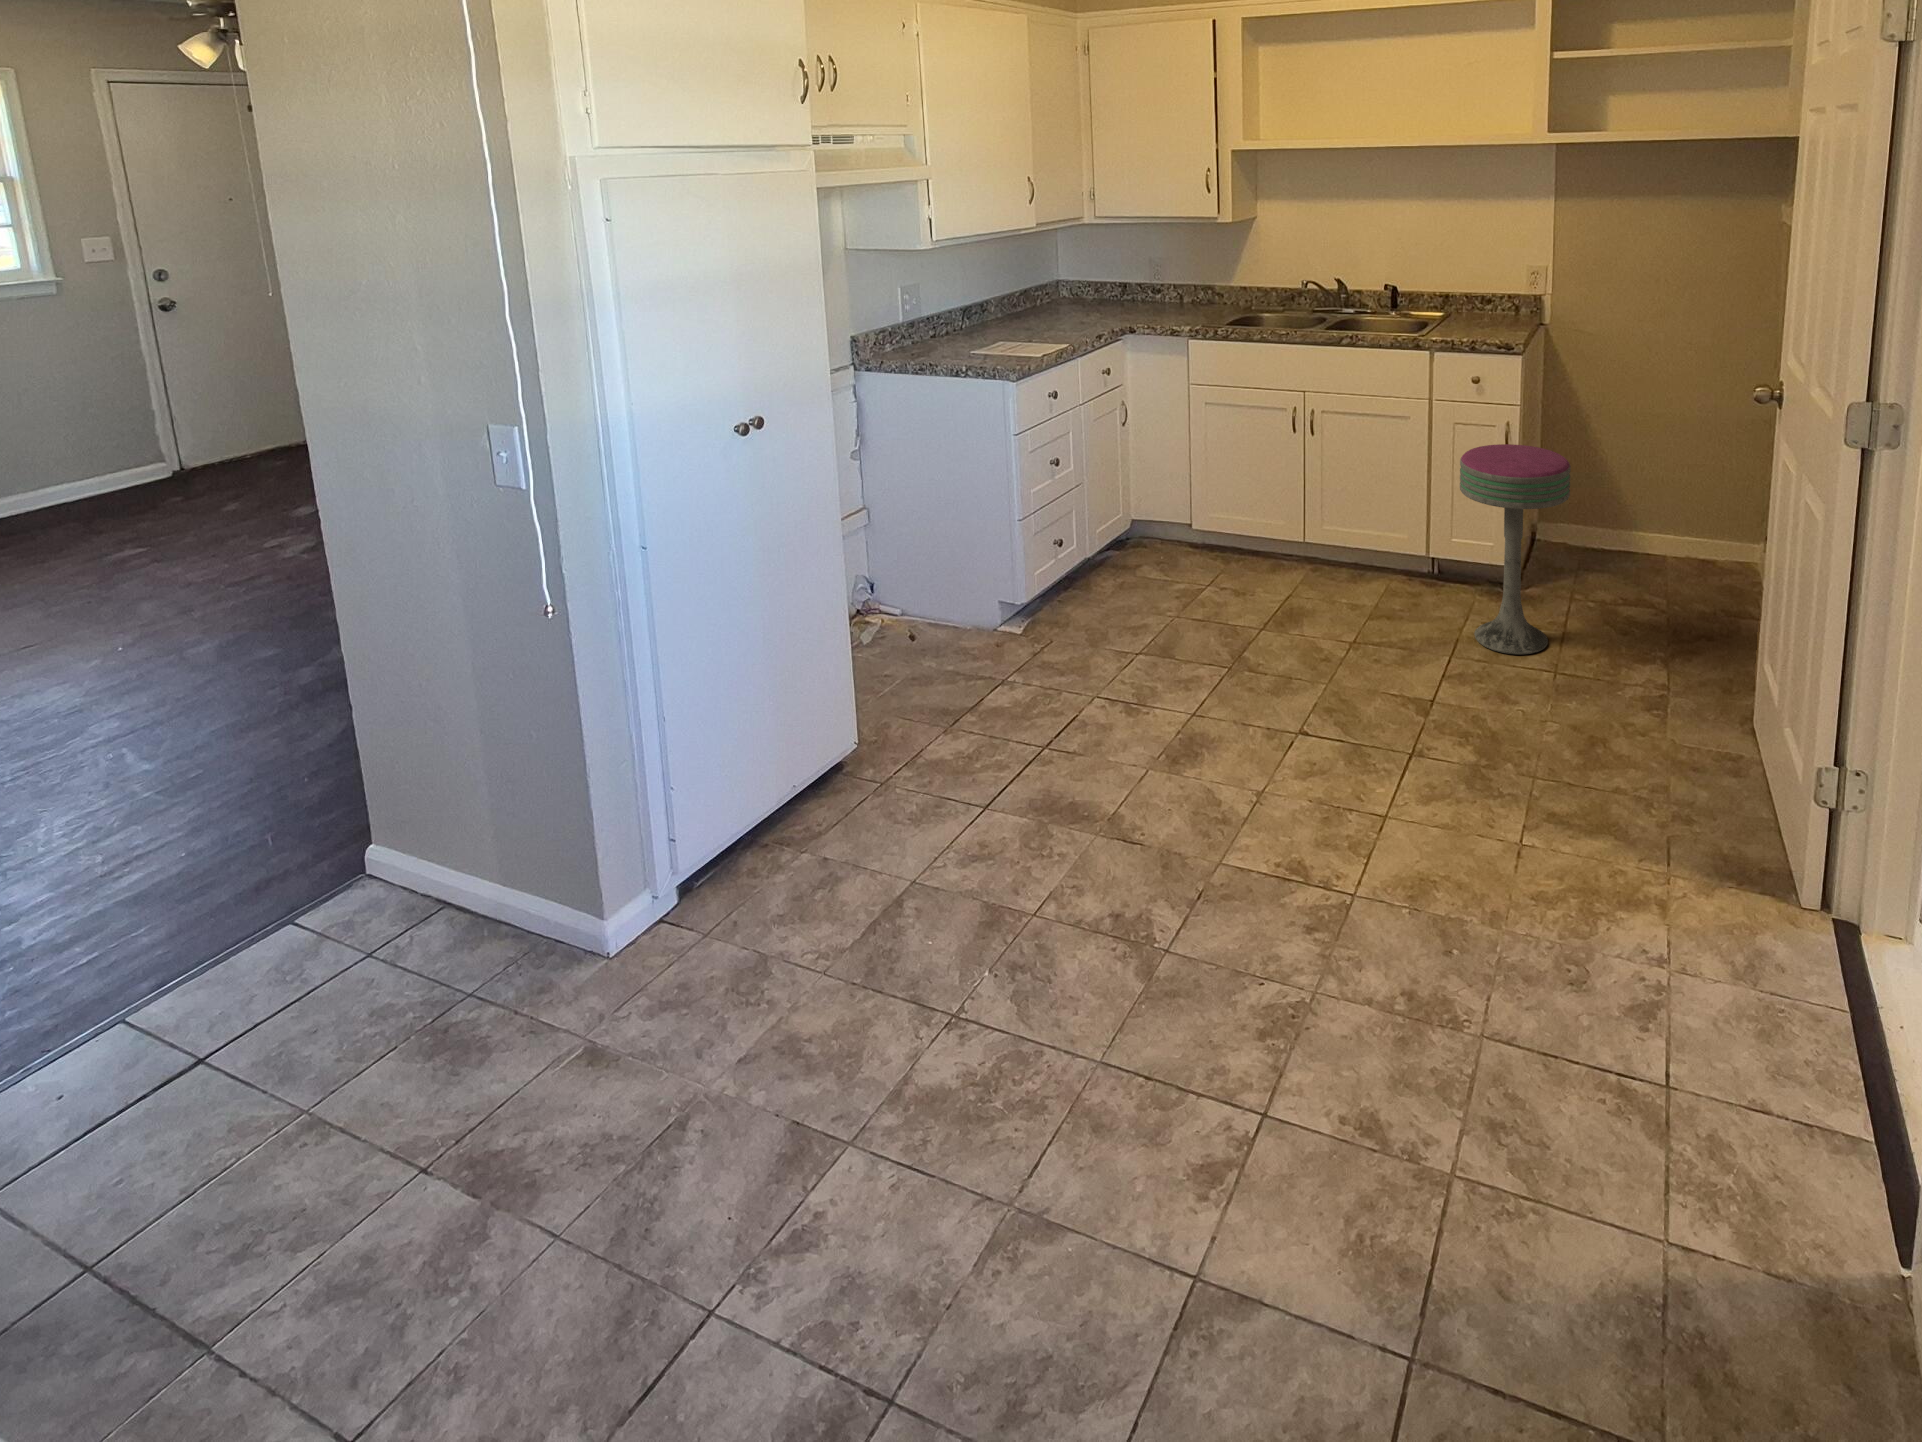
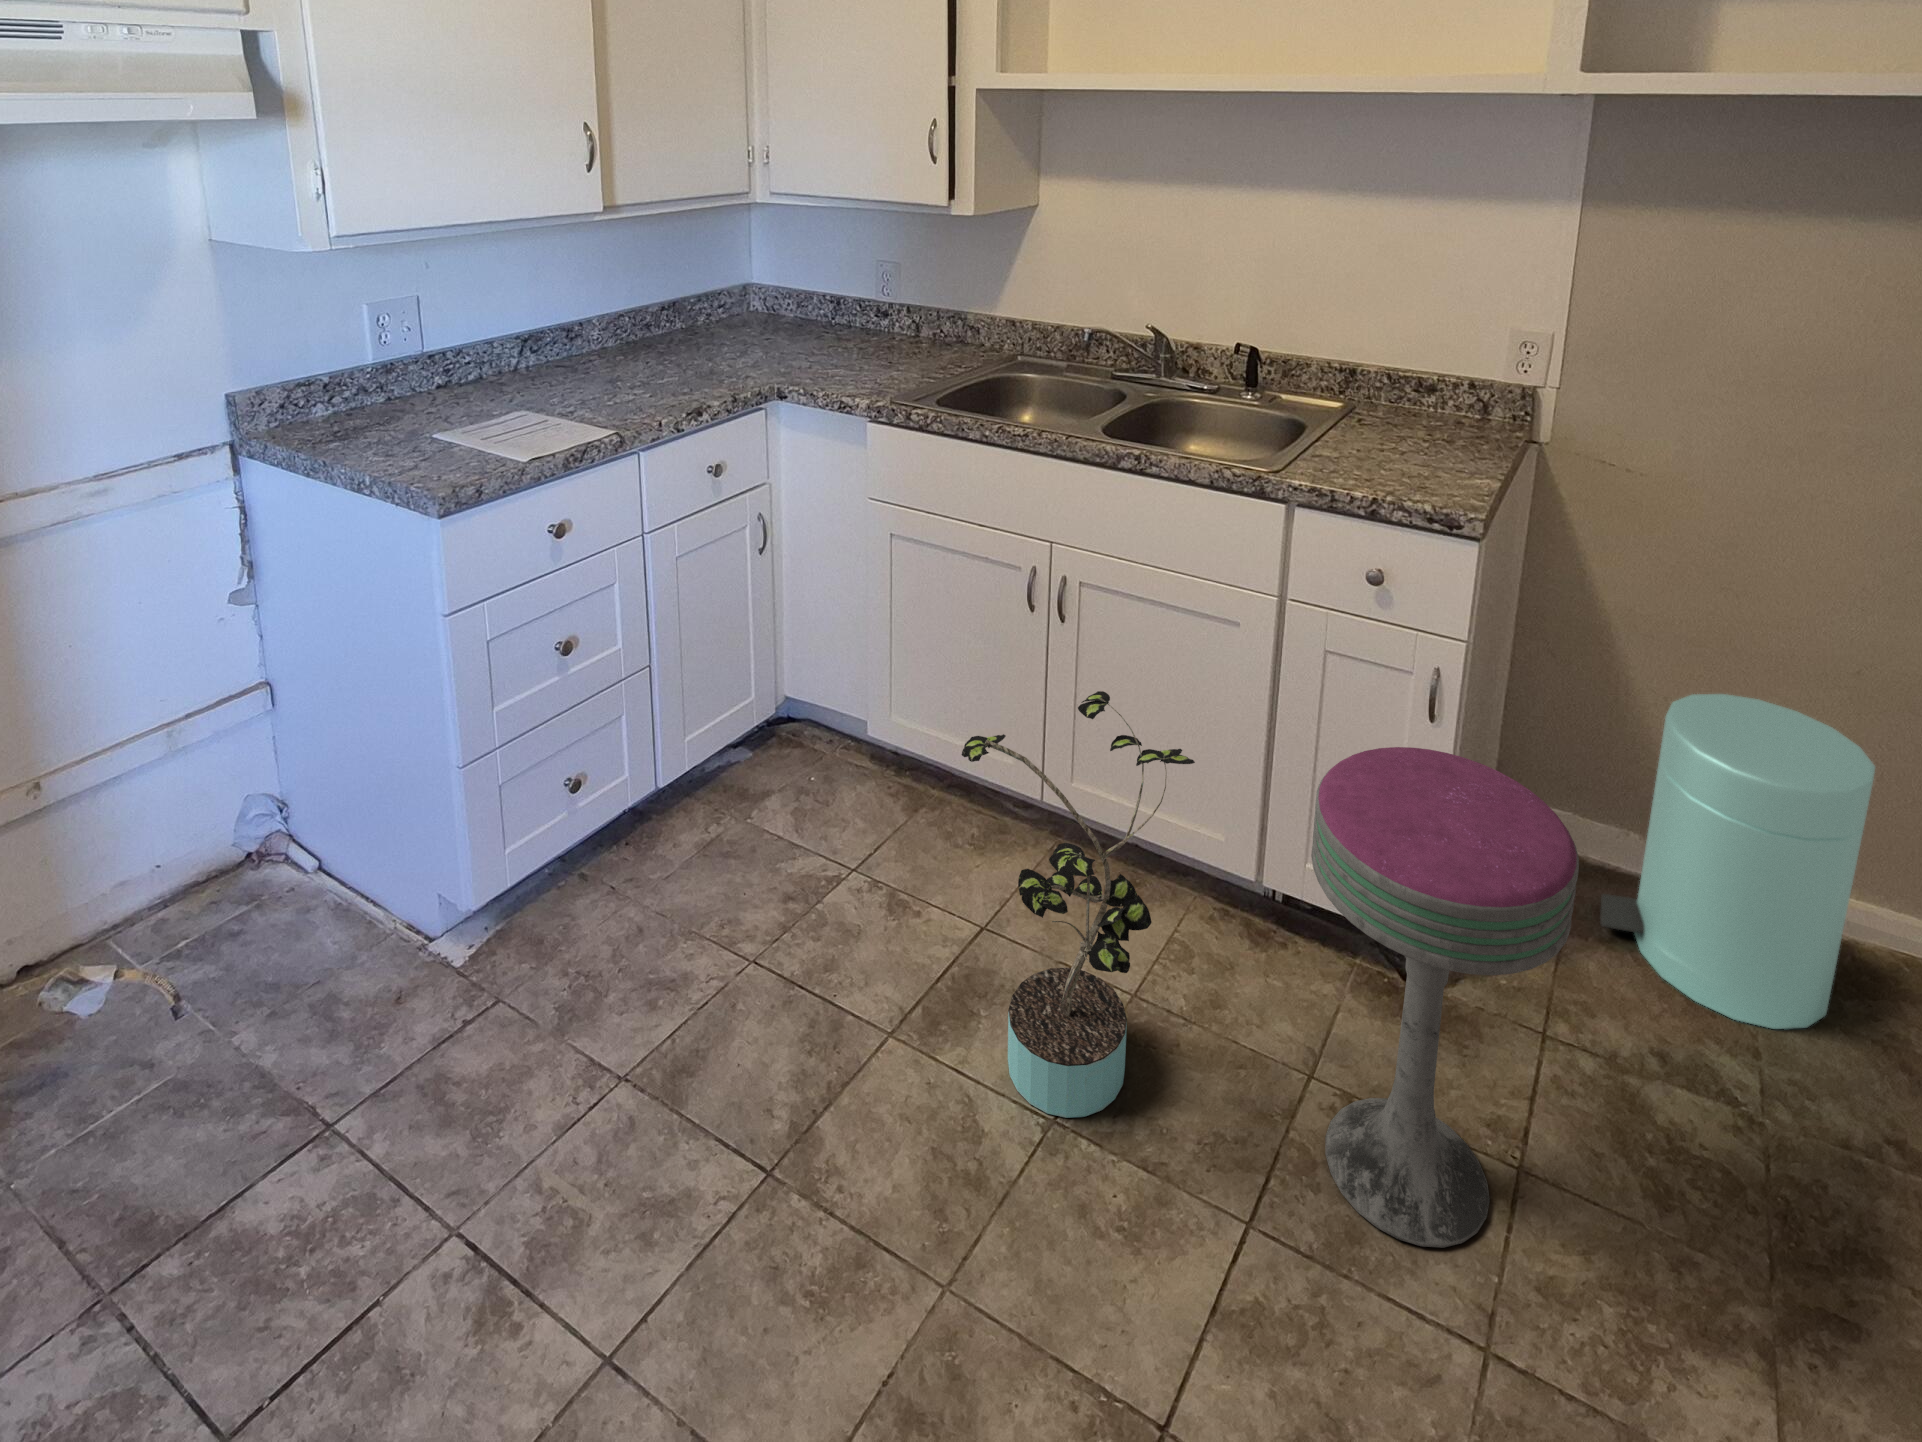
trash can: none [1594,439,1704,586] -> present [1600,694,1876,1029]
potted plant: none [1290,441,1404,642] -> present [962,691,1195,1118]

